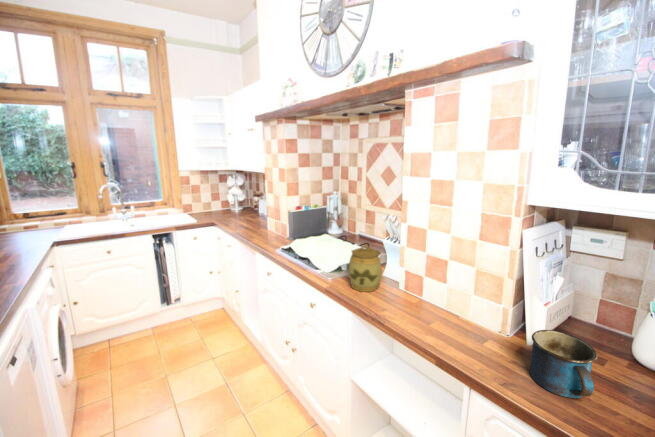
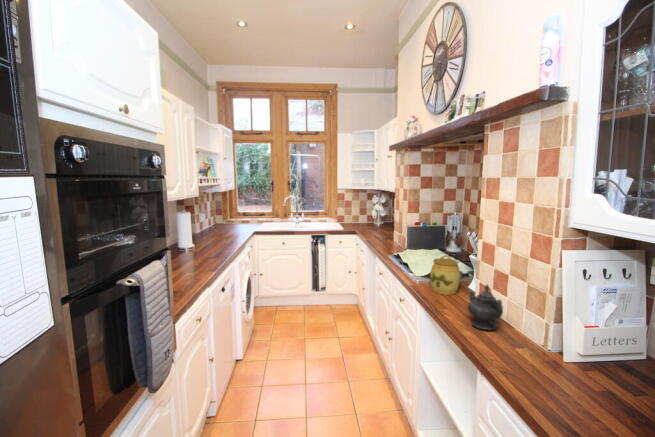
teapot: none [412,279,470,333] -> present [468,285,503,330]
mug: present [530,330,597,398] -> none [532,334,588,391]

